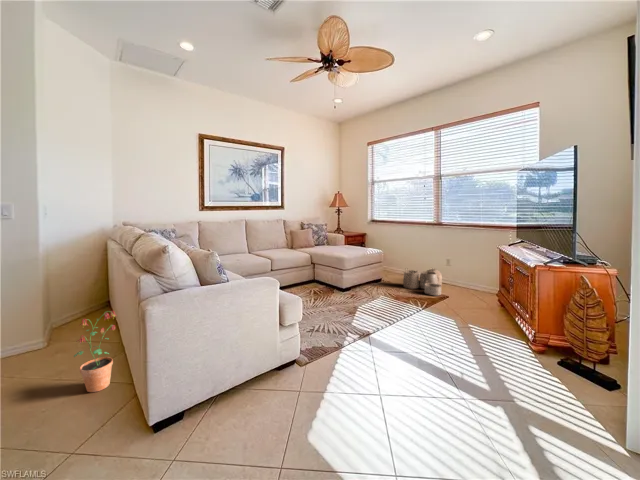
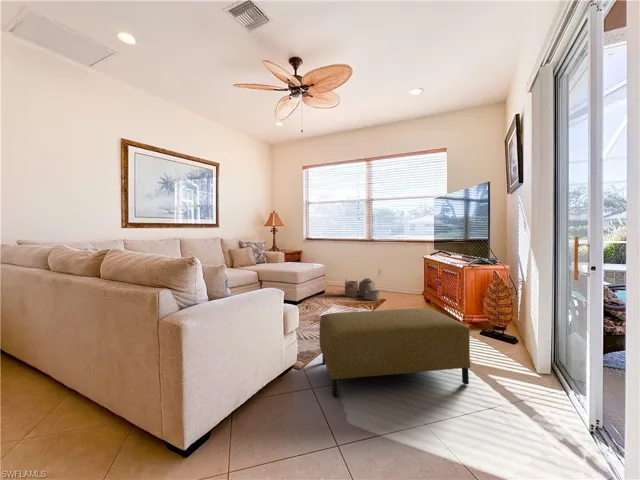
potted plant: present [74,311,116,392] -> none [37,335,96,445]
ottoman: none [310,313,493,431] -> present [319,308,470,397]

